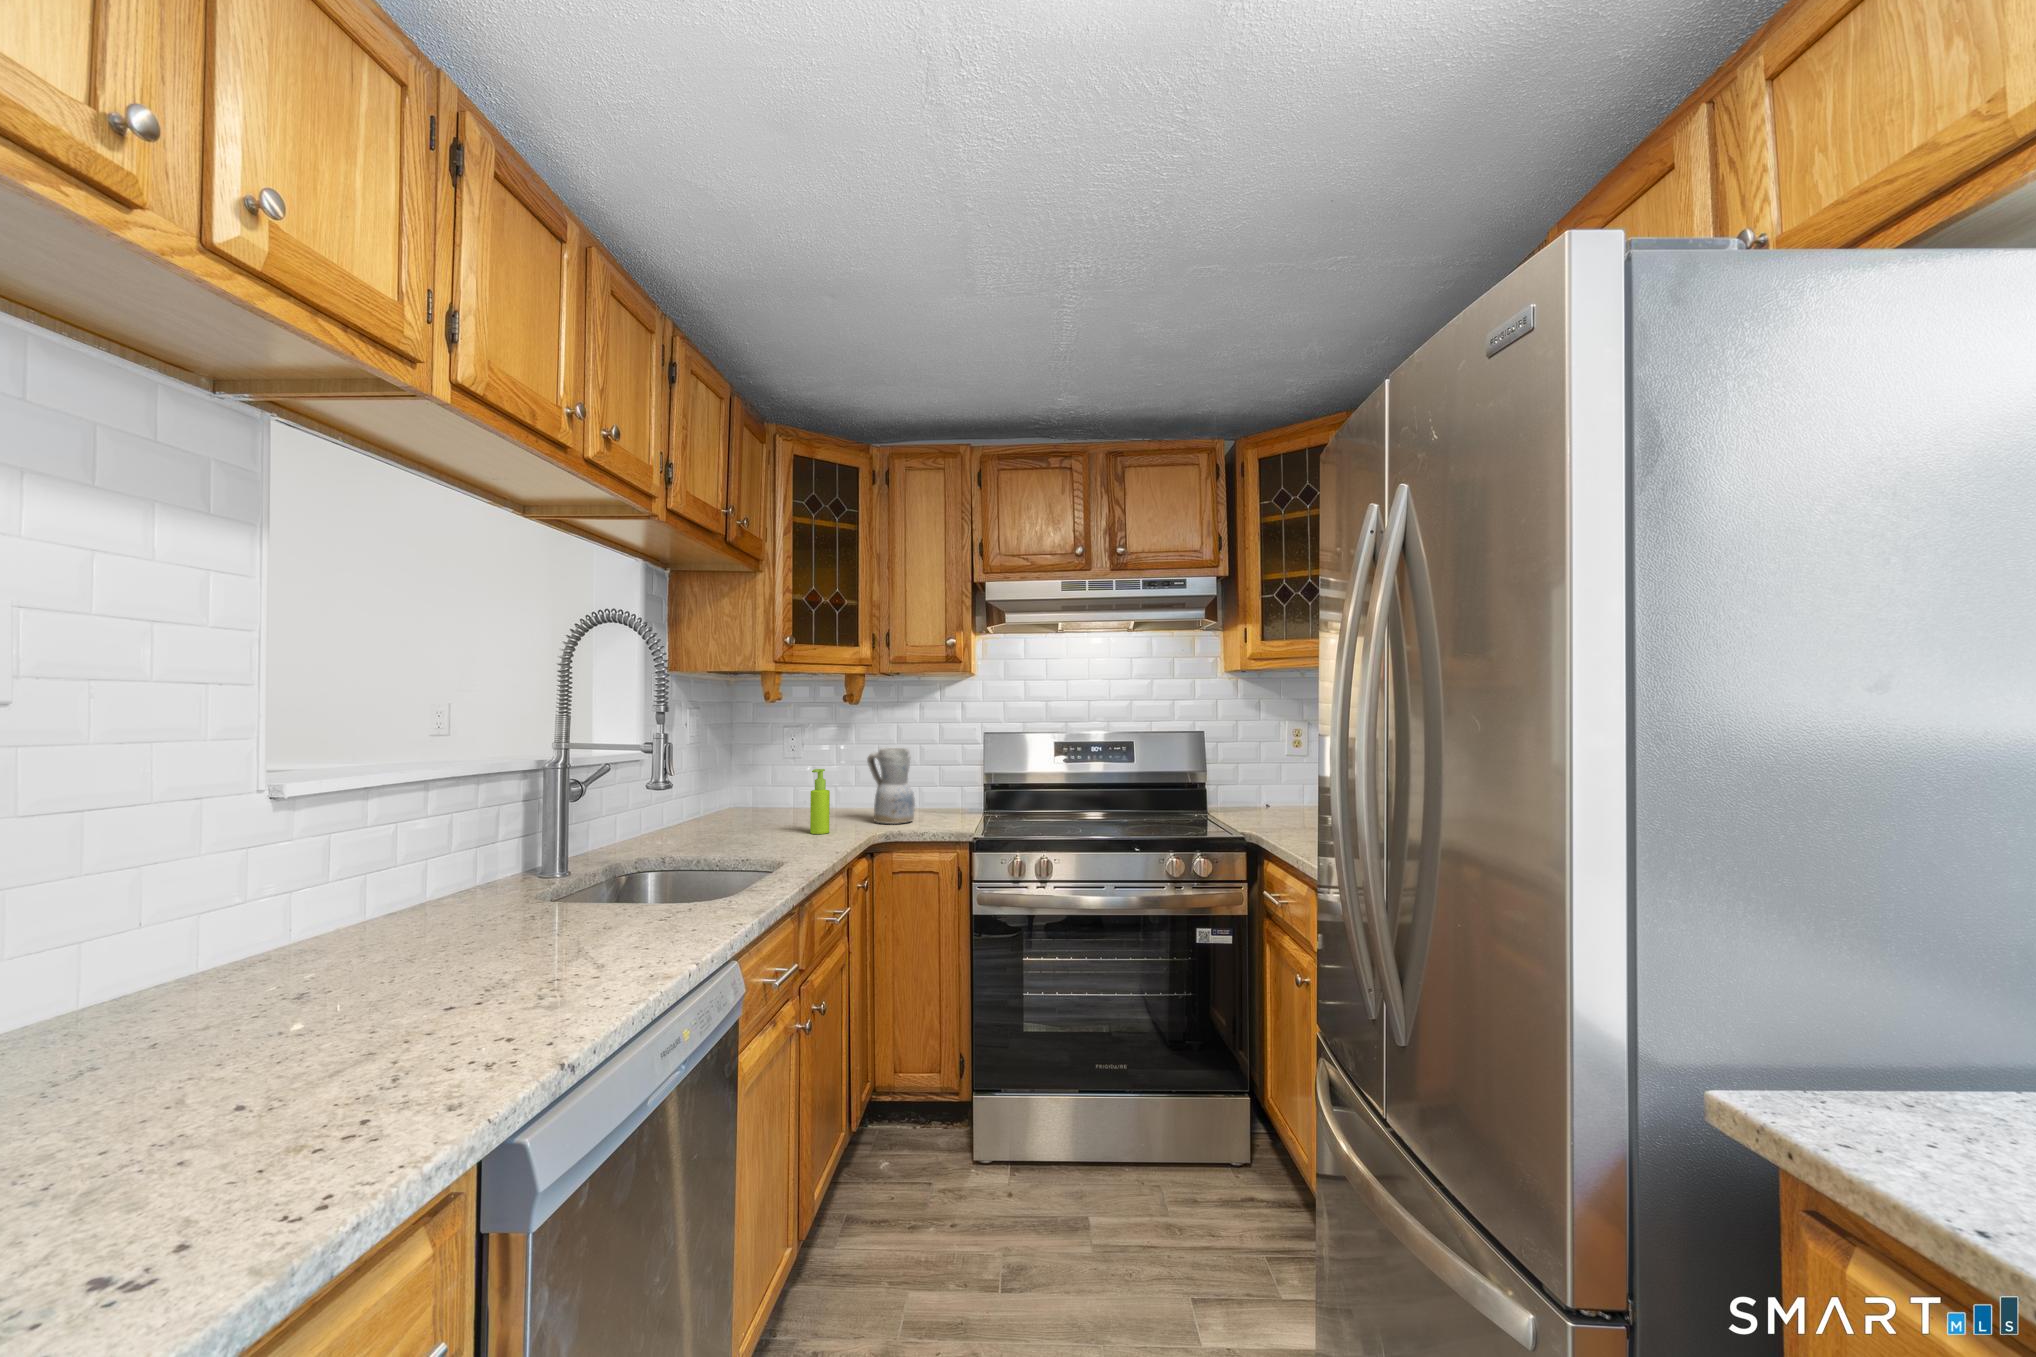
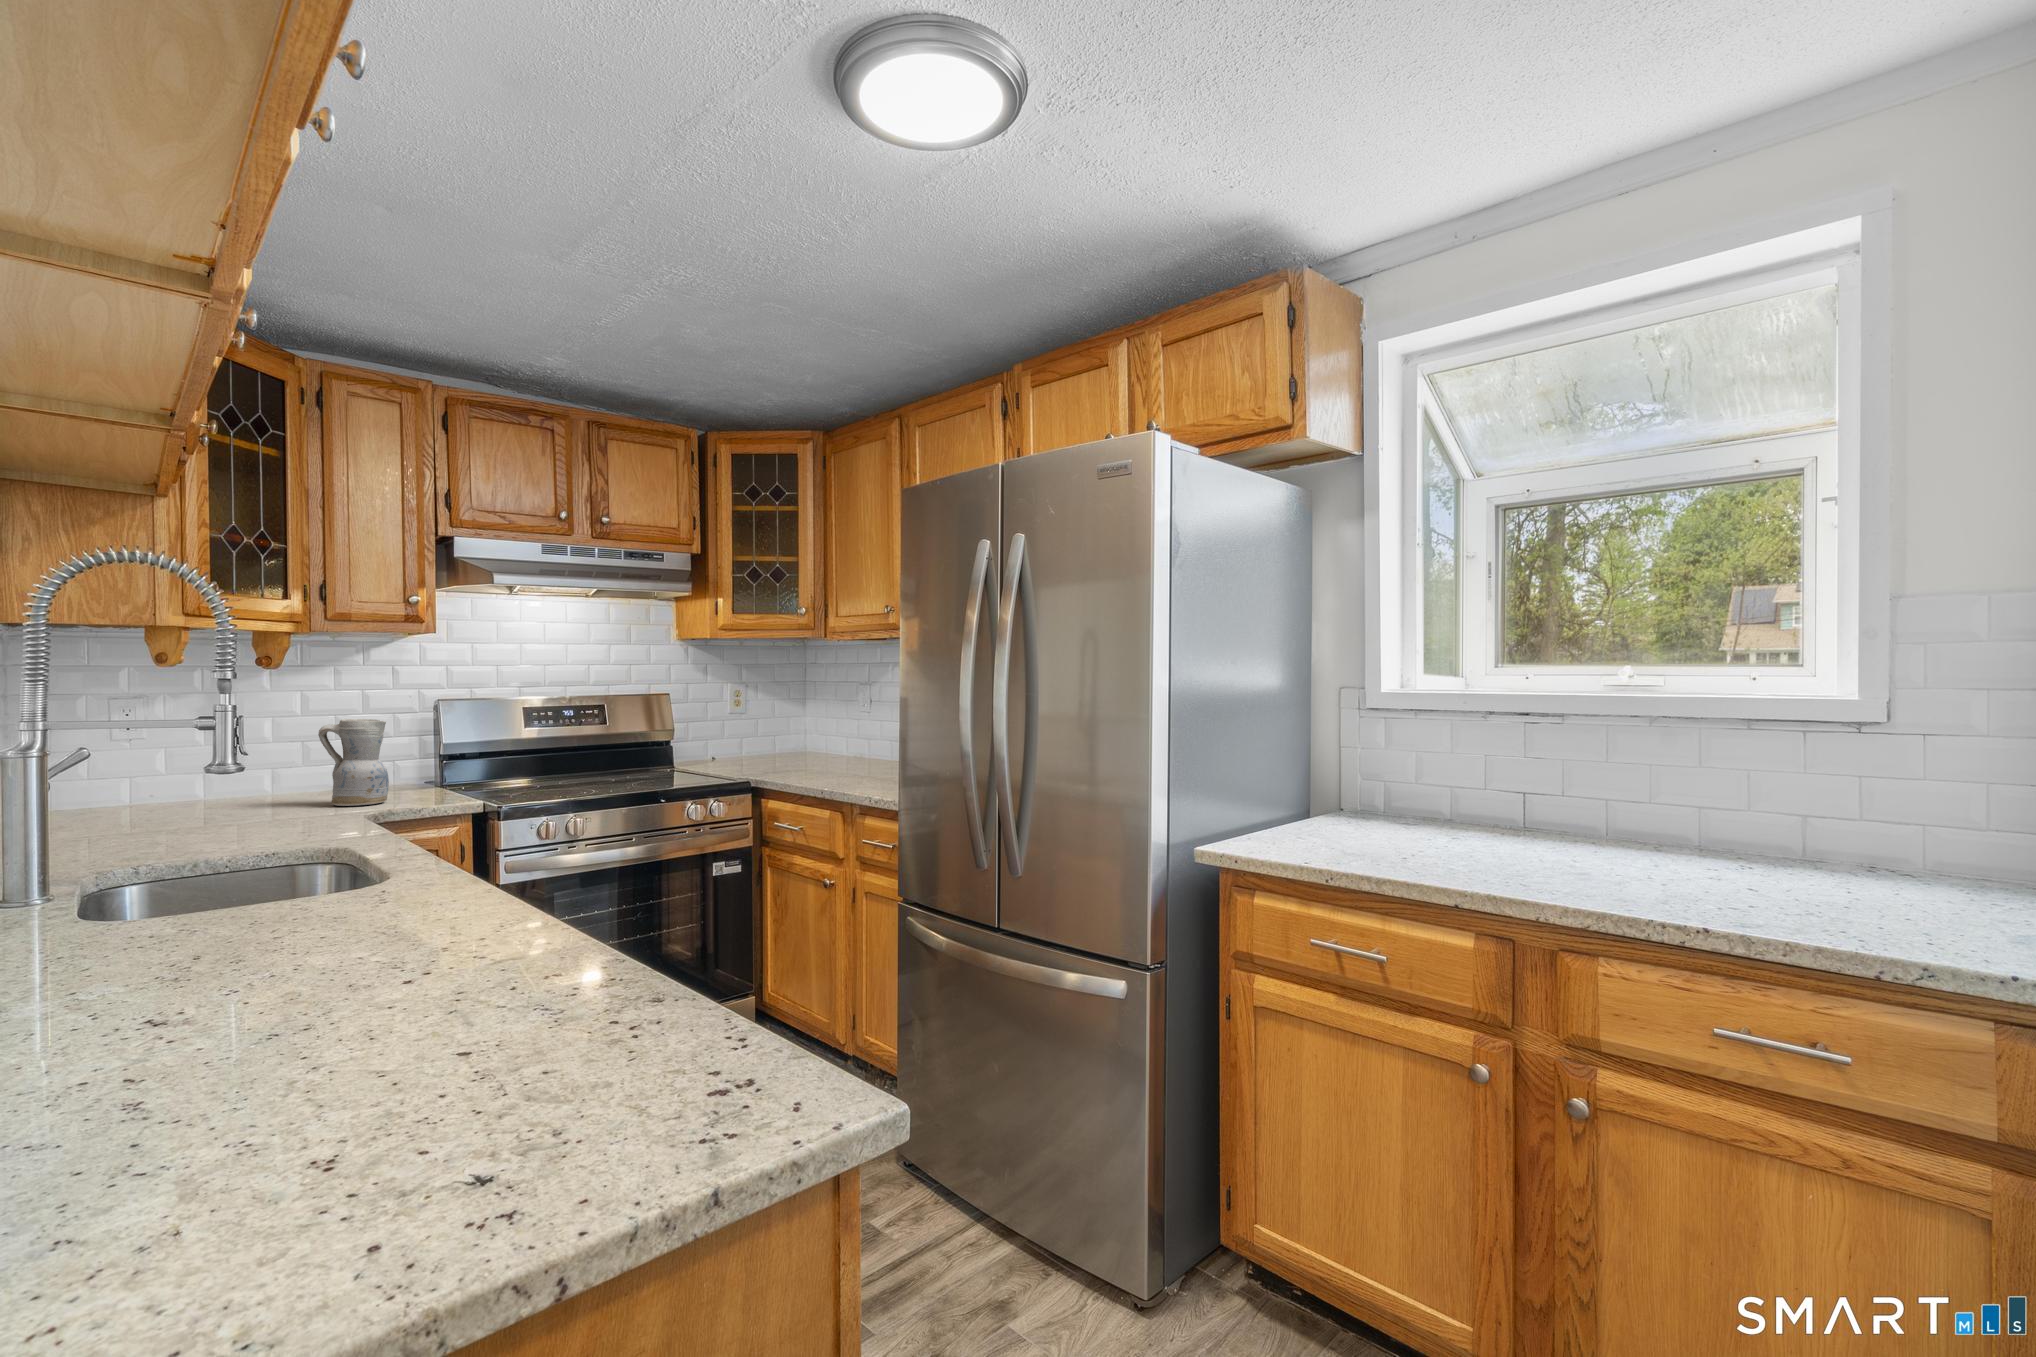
soap dispenser: present [810,769,830,834] -> none [279,744,307,821]

